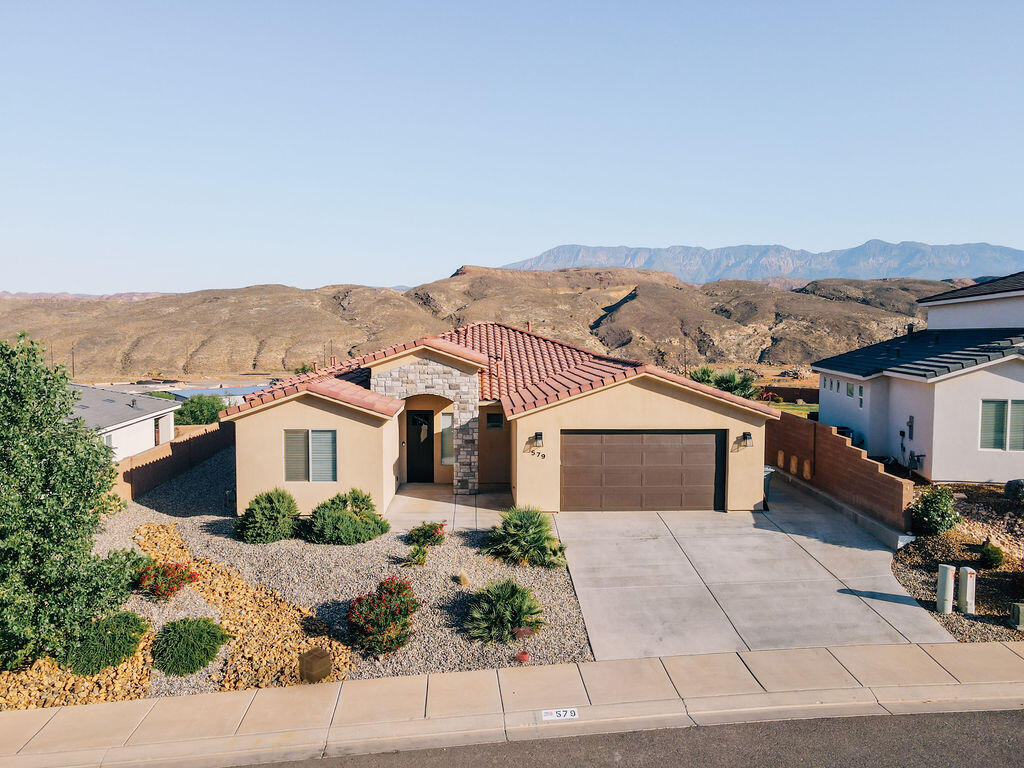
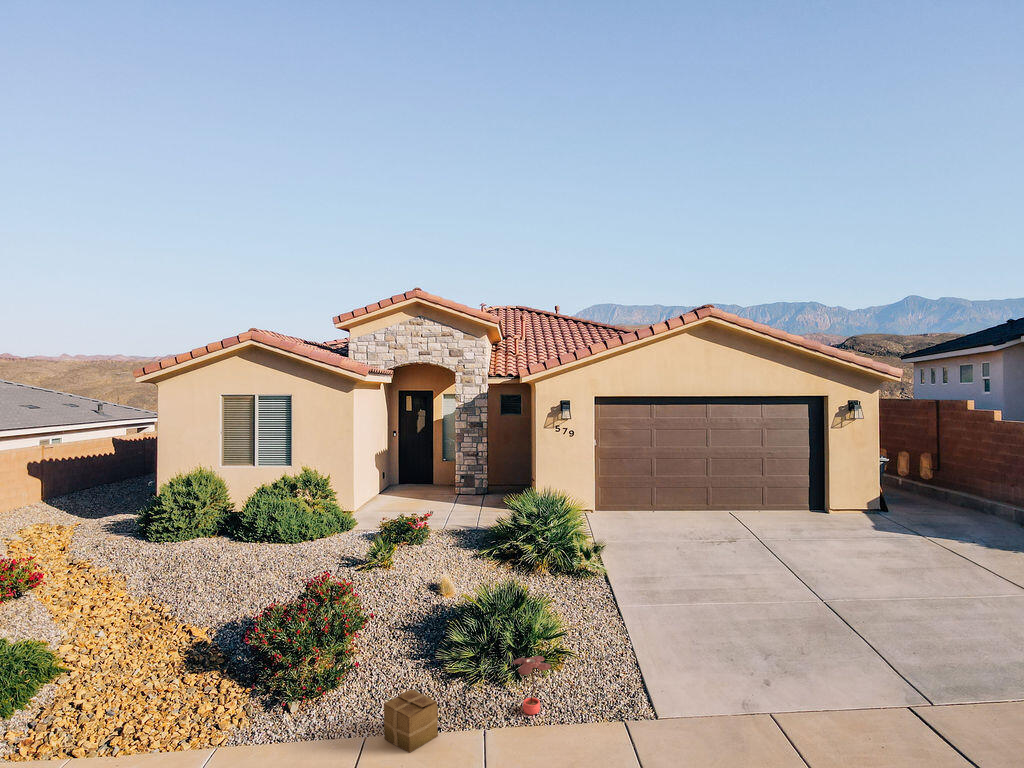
cardboard box: present [299,647,331,683] -> present [384,689,438,753]

